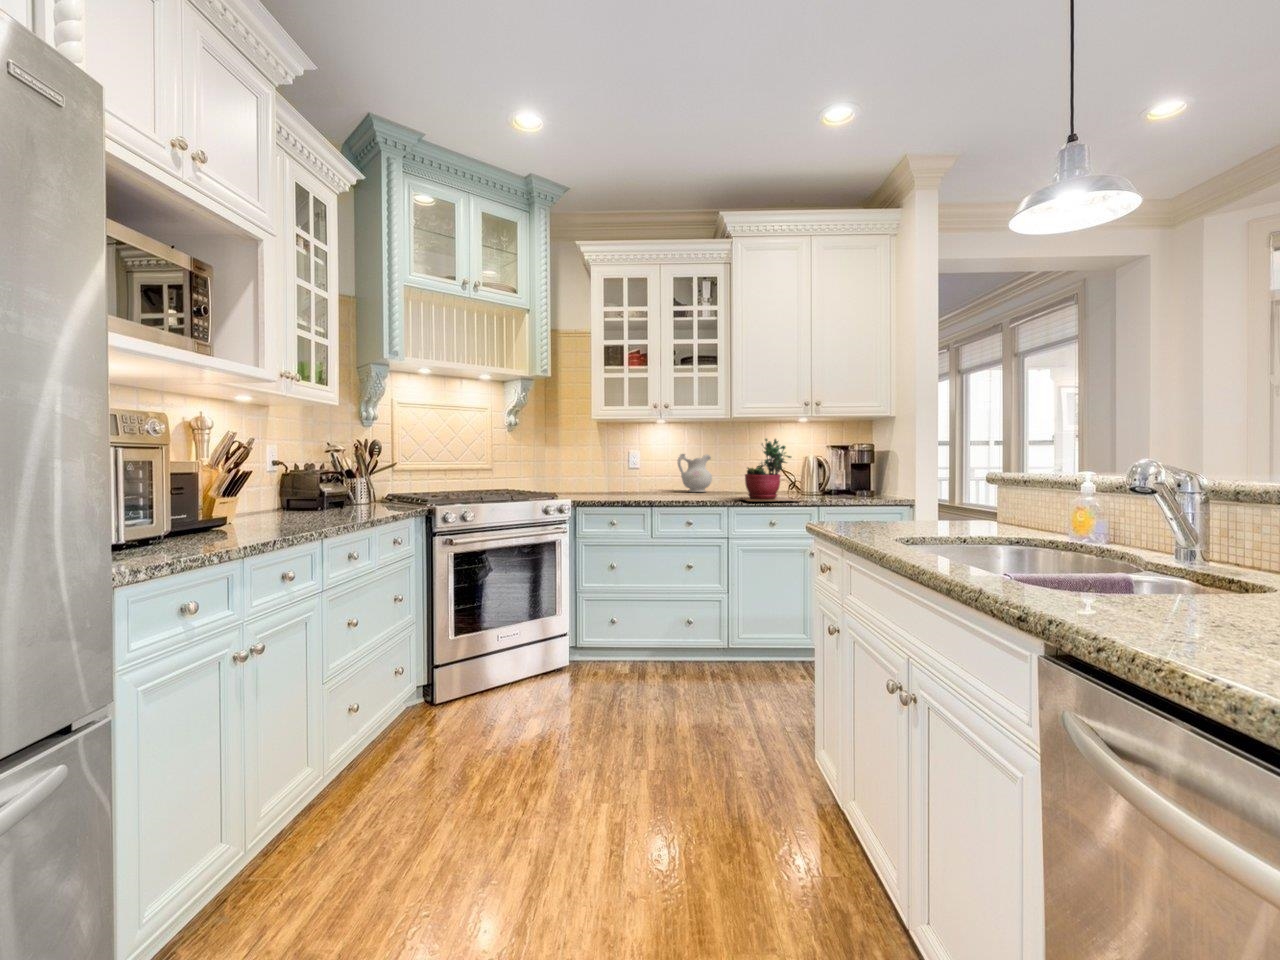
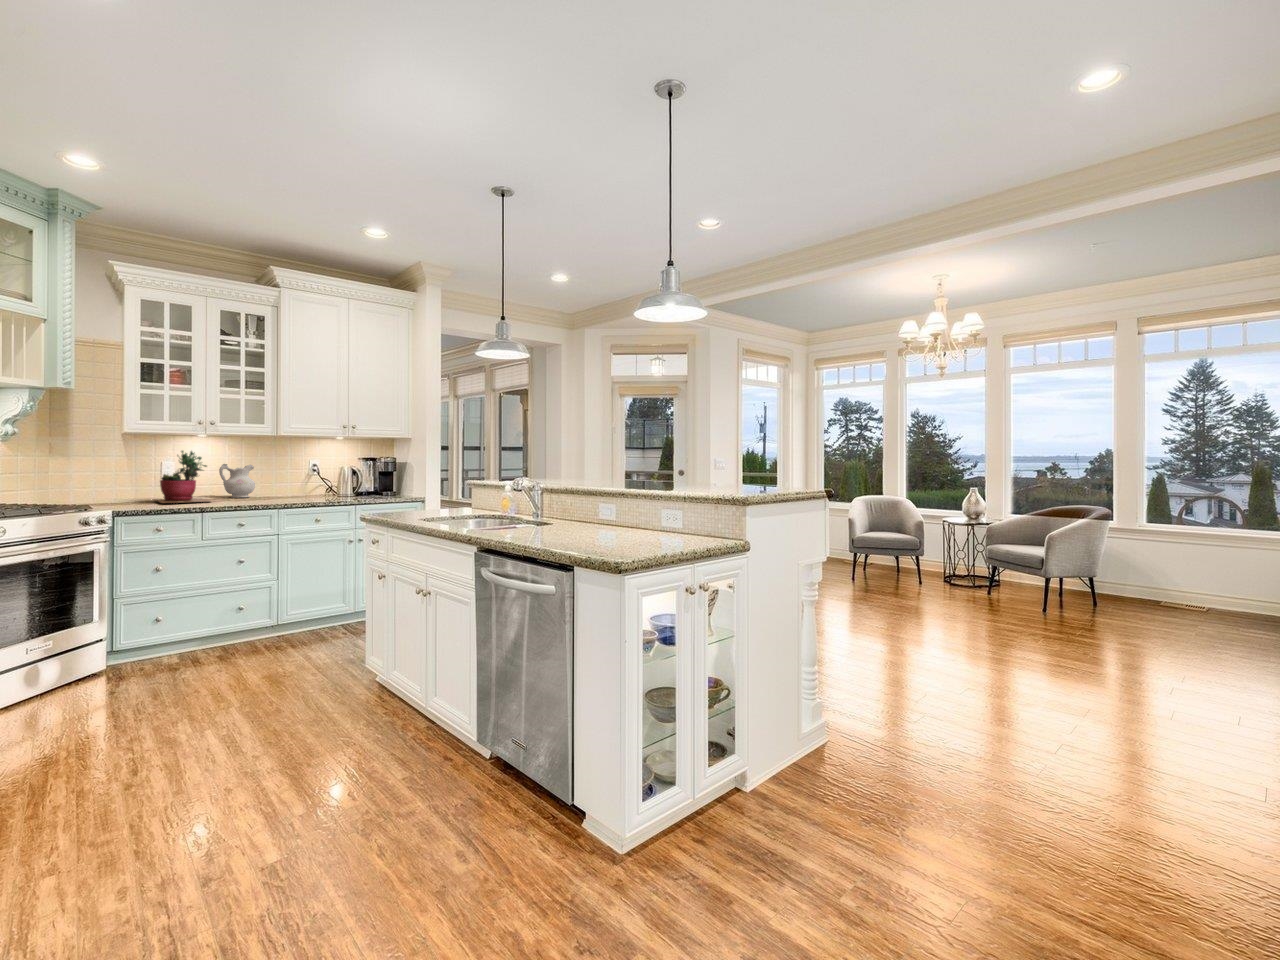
succulent plant: present [740,439,795,501] -> present [155,451,209,503]

